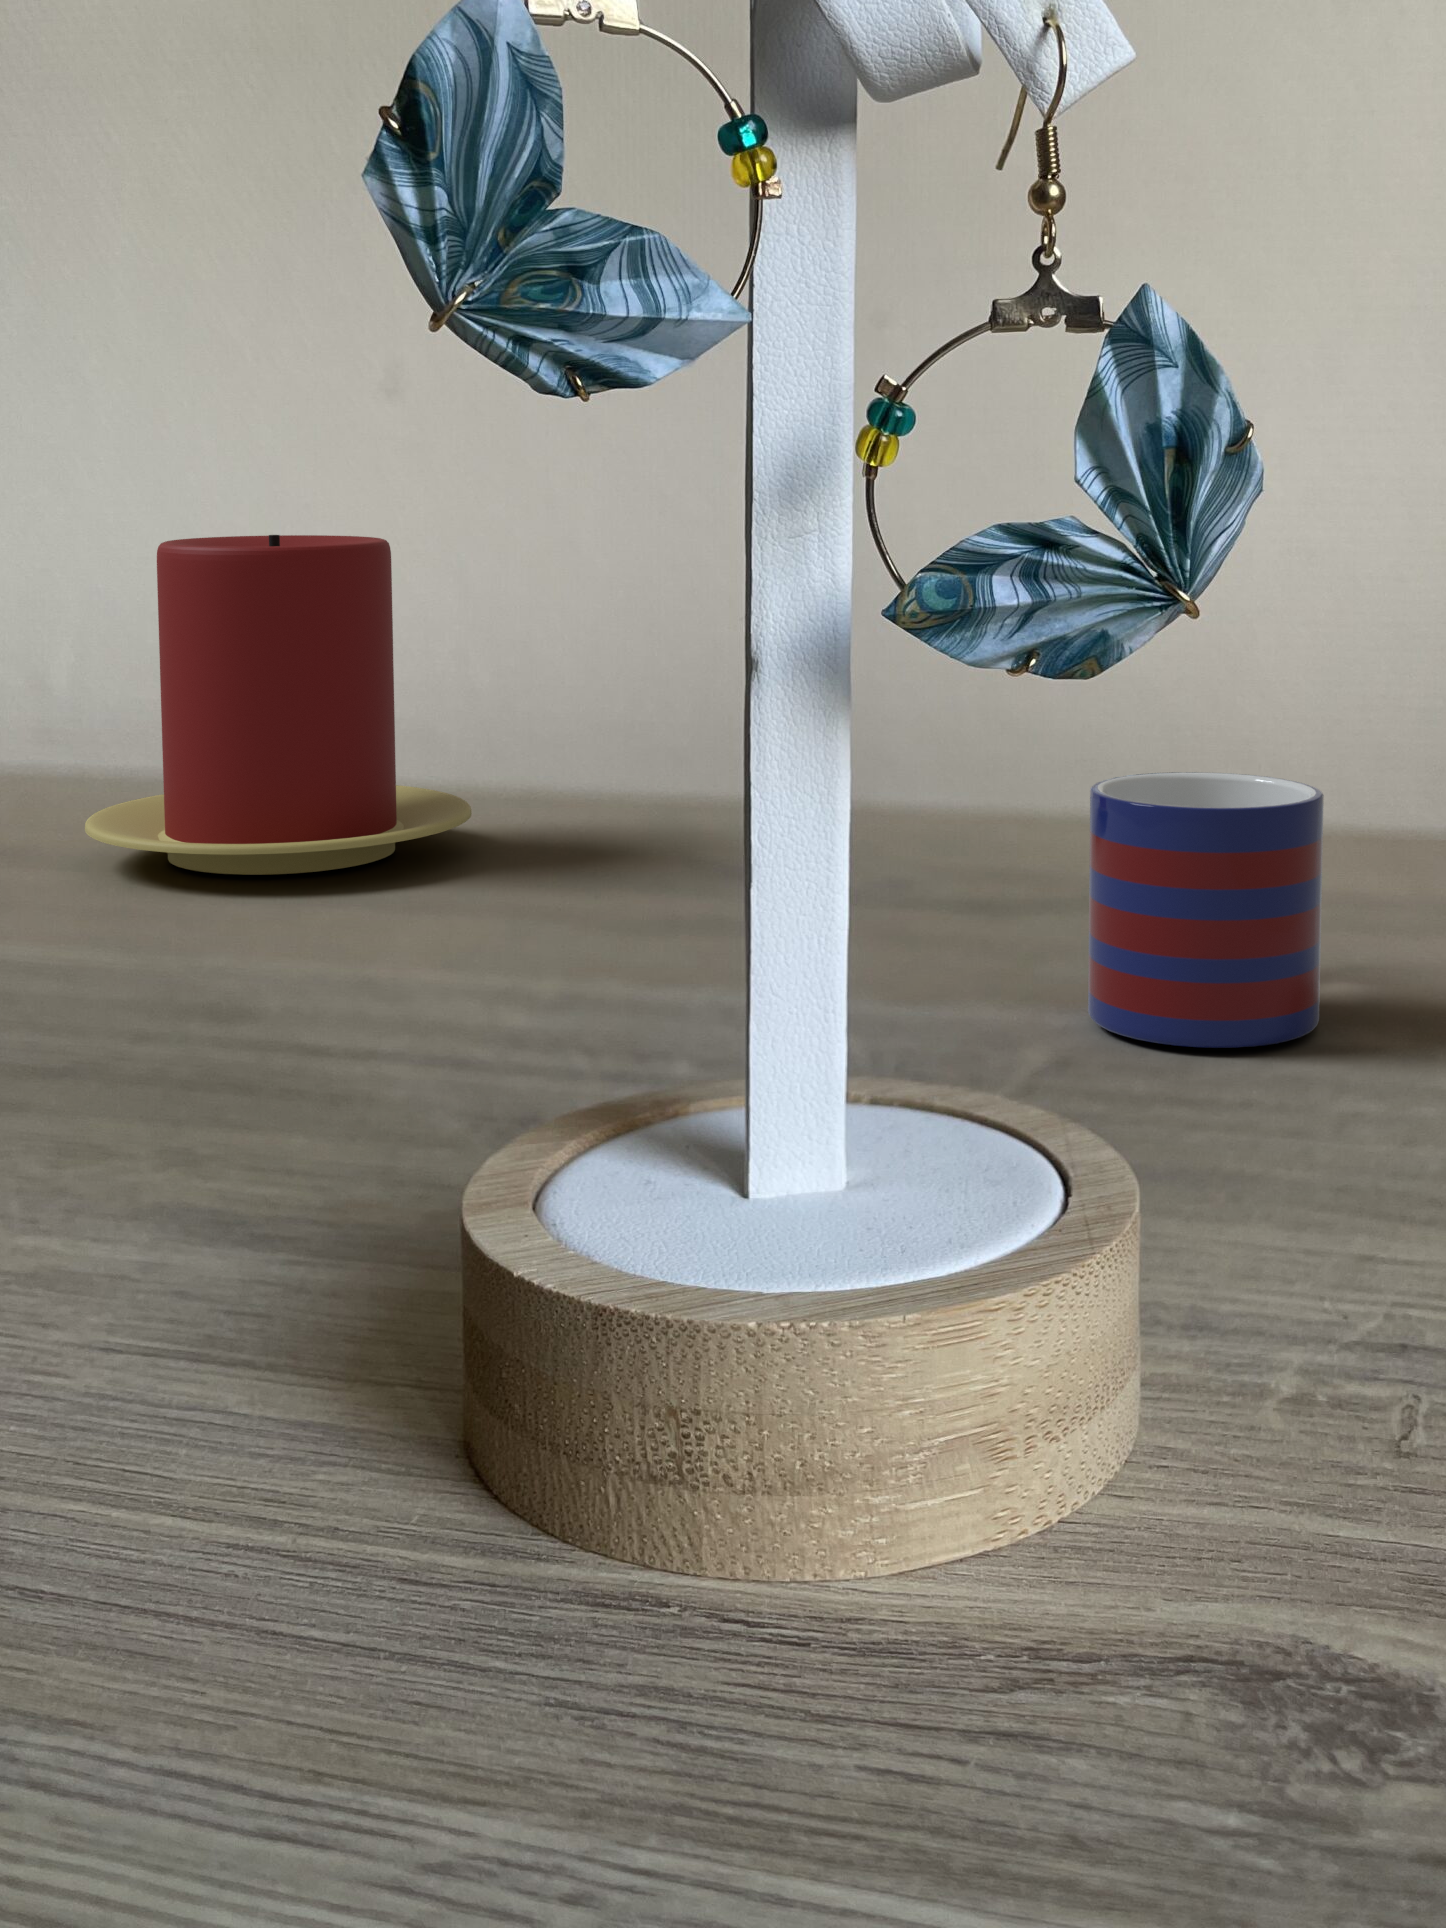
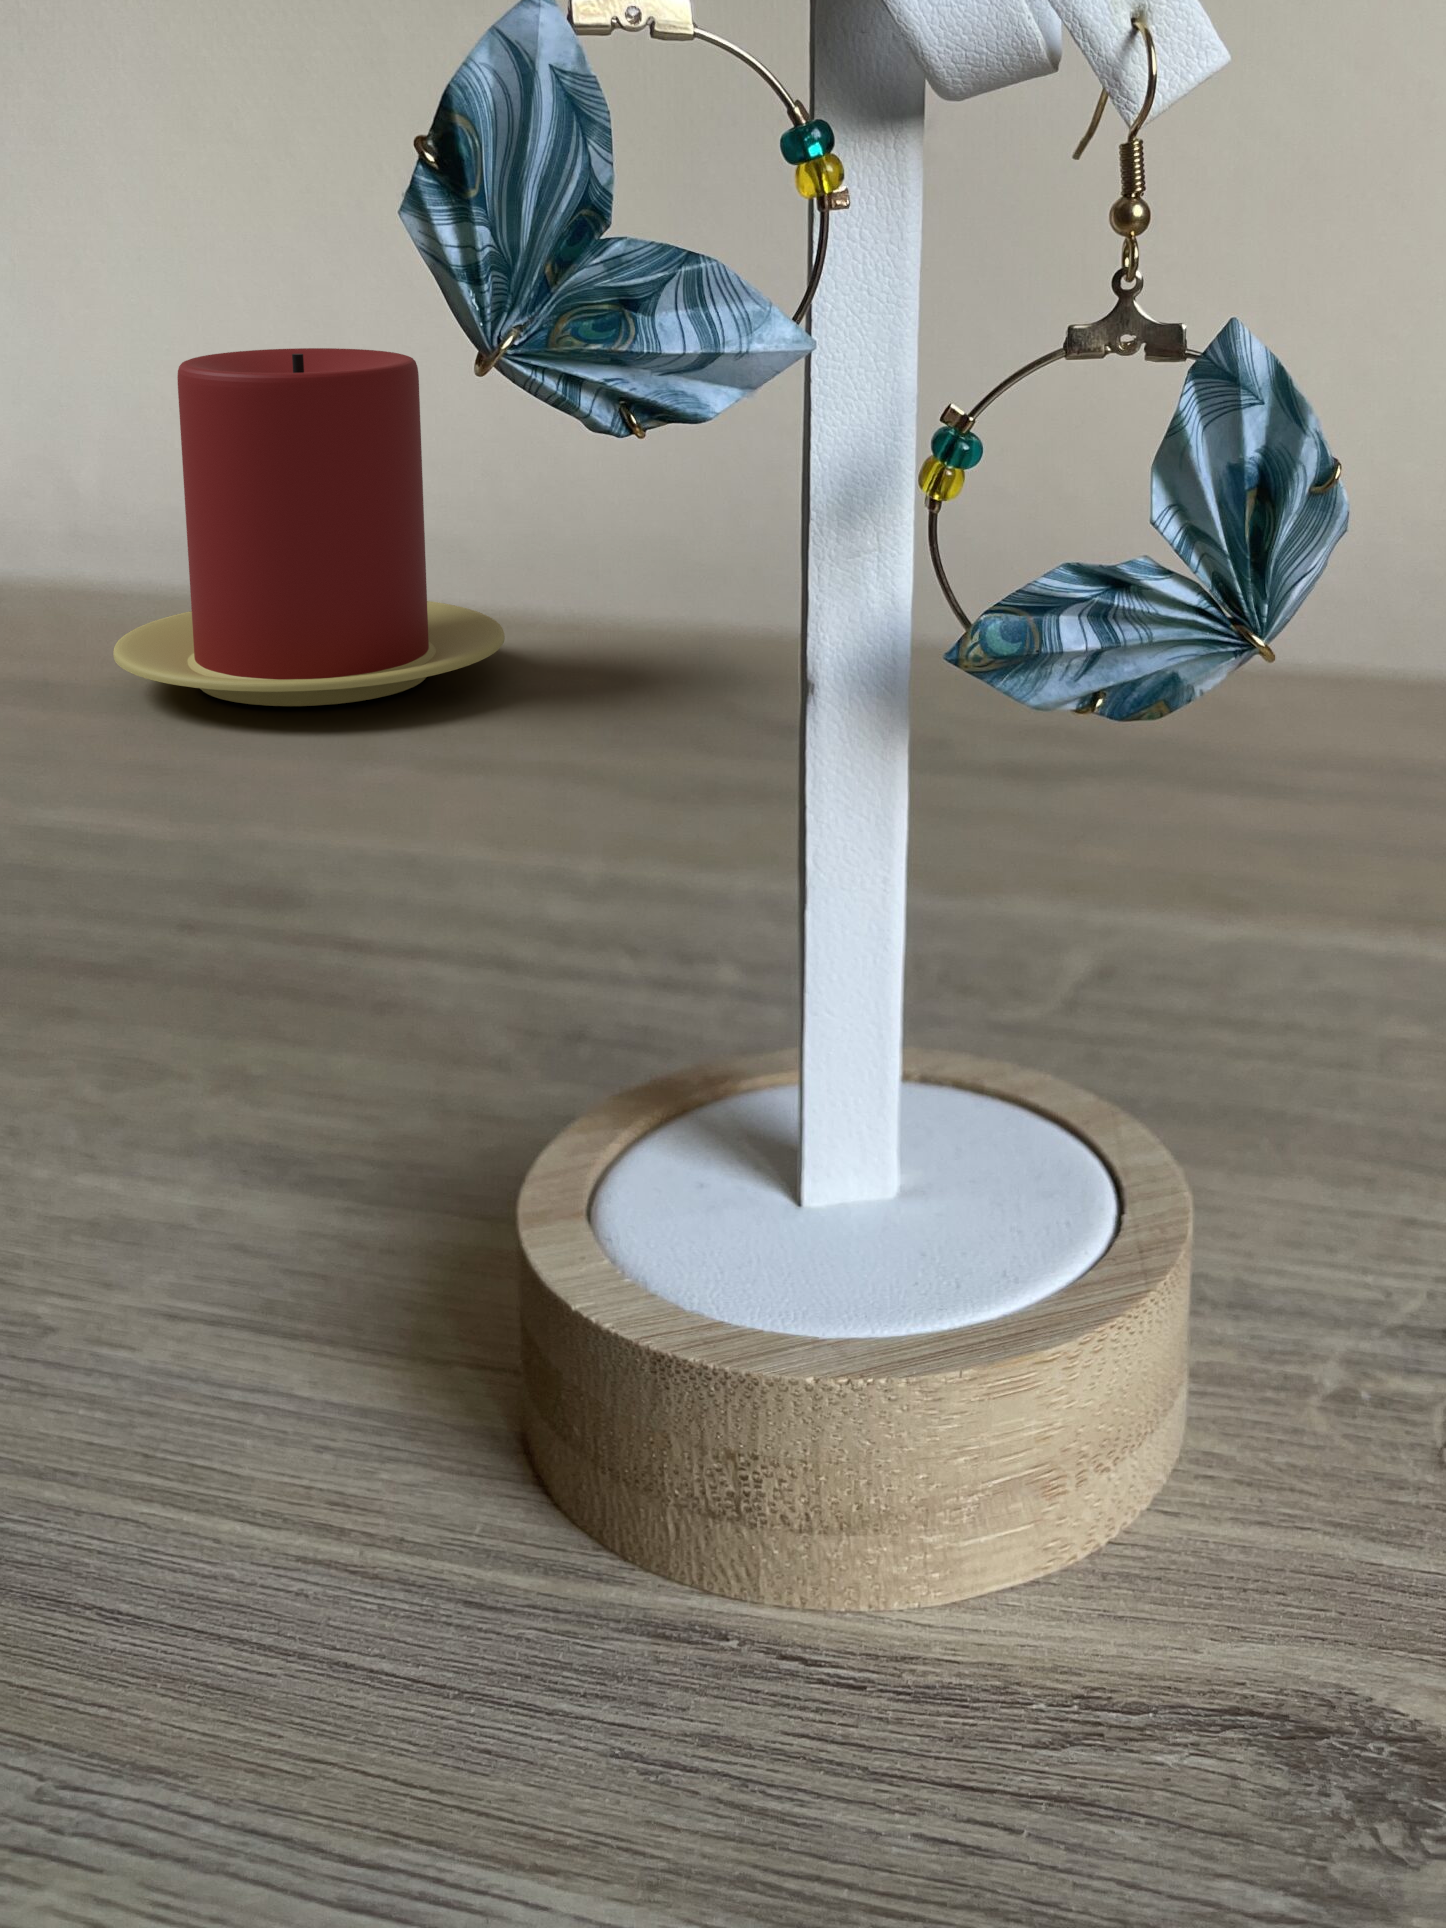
mug: present [1088,772,1324,1048] -> none [1133,653,1380,944]

